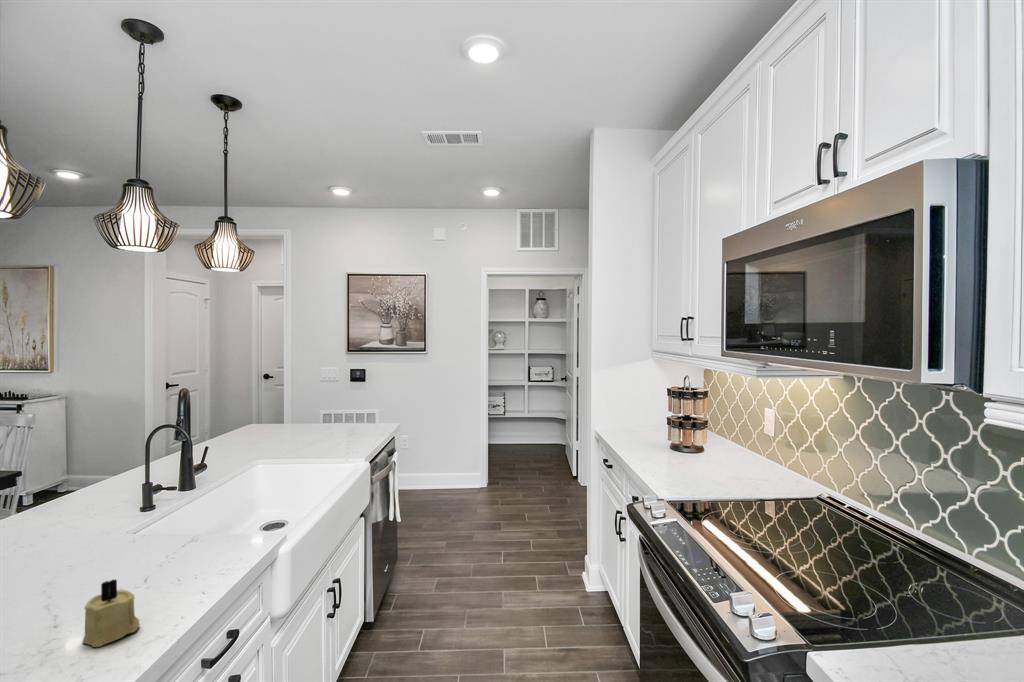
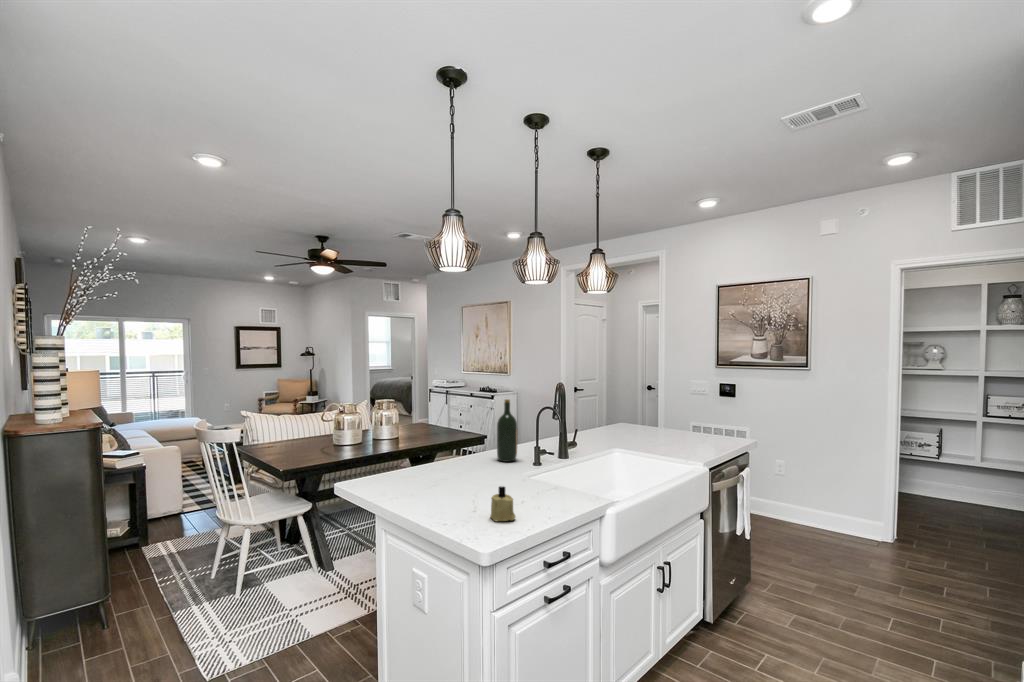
wine bottle: none [64,419,107,516] -> present [497,399,518,462]

